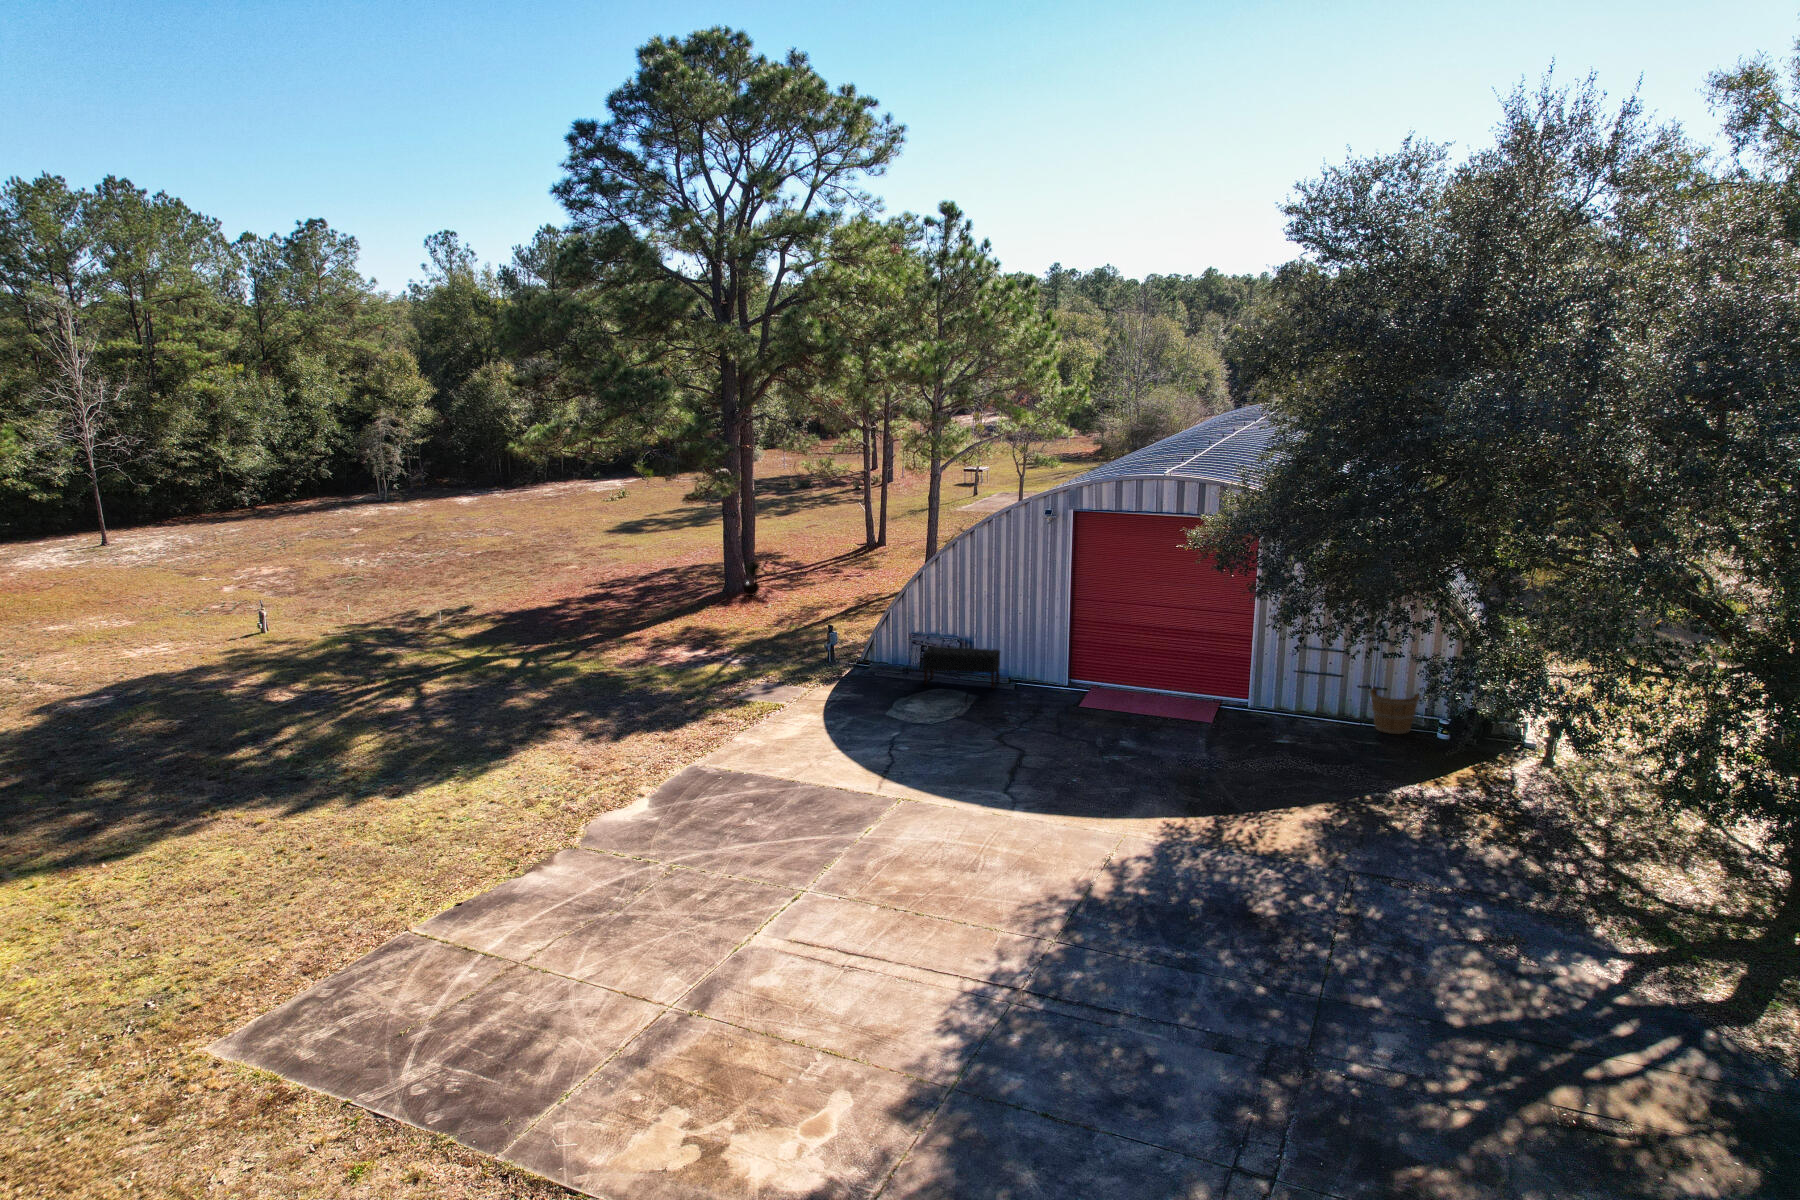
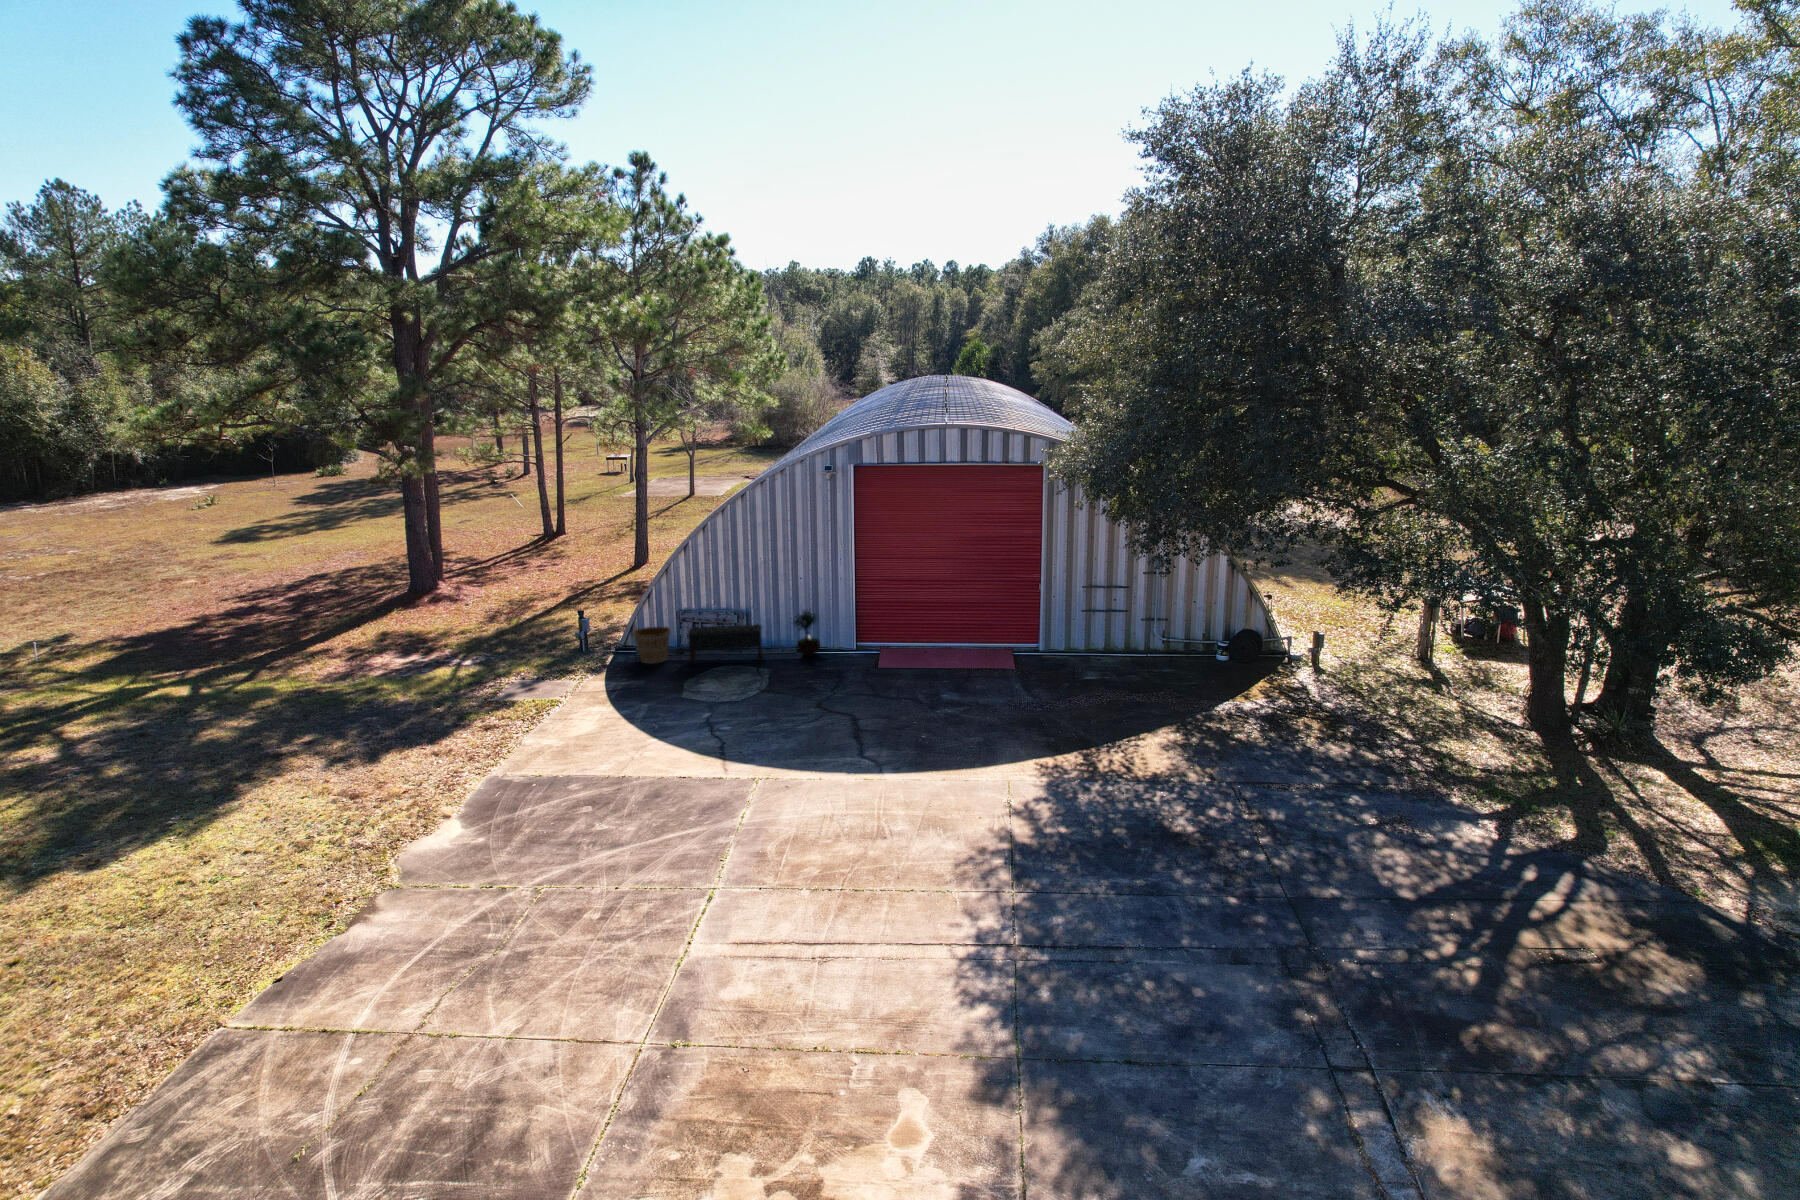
potted tree: present [743,560,760,596] -> present [794,609,820,656]
wooden bucket: present [1370,688,1420,734] -> present [633,627,671,664]

